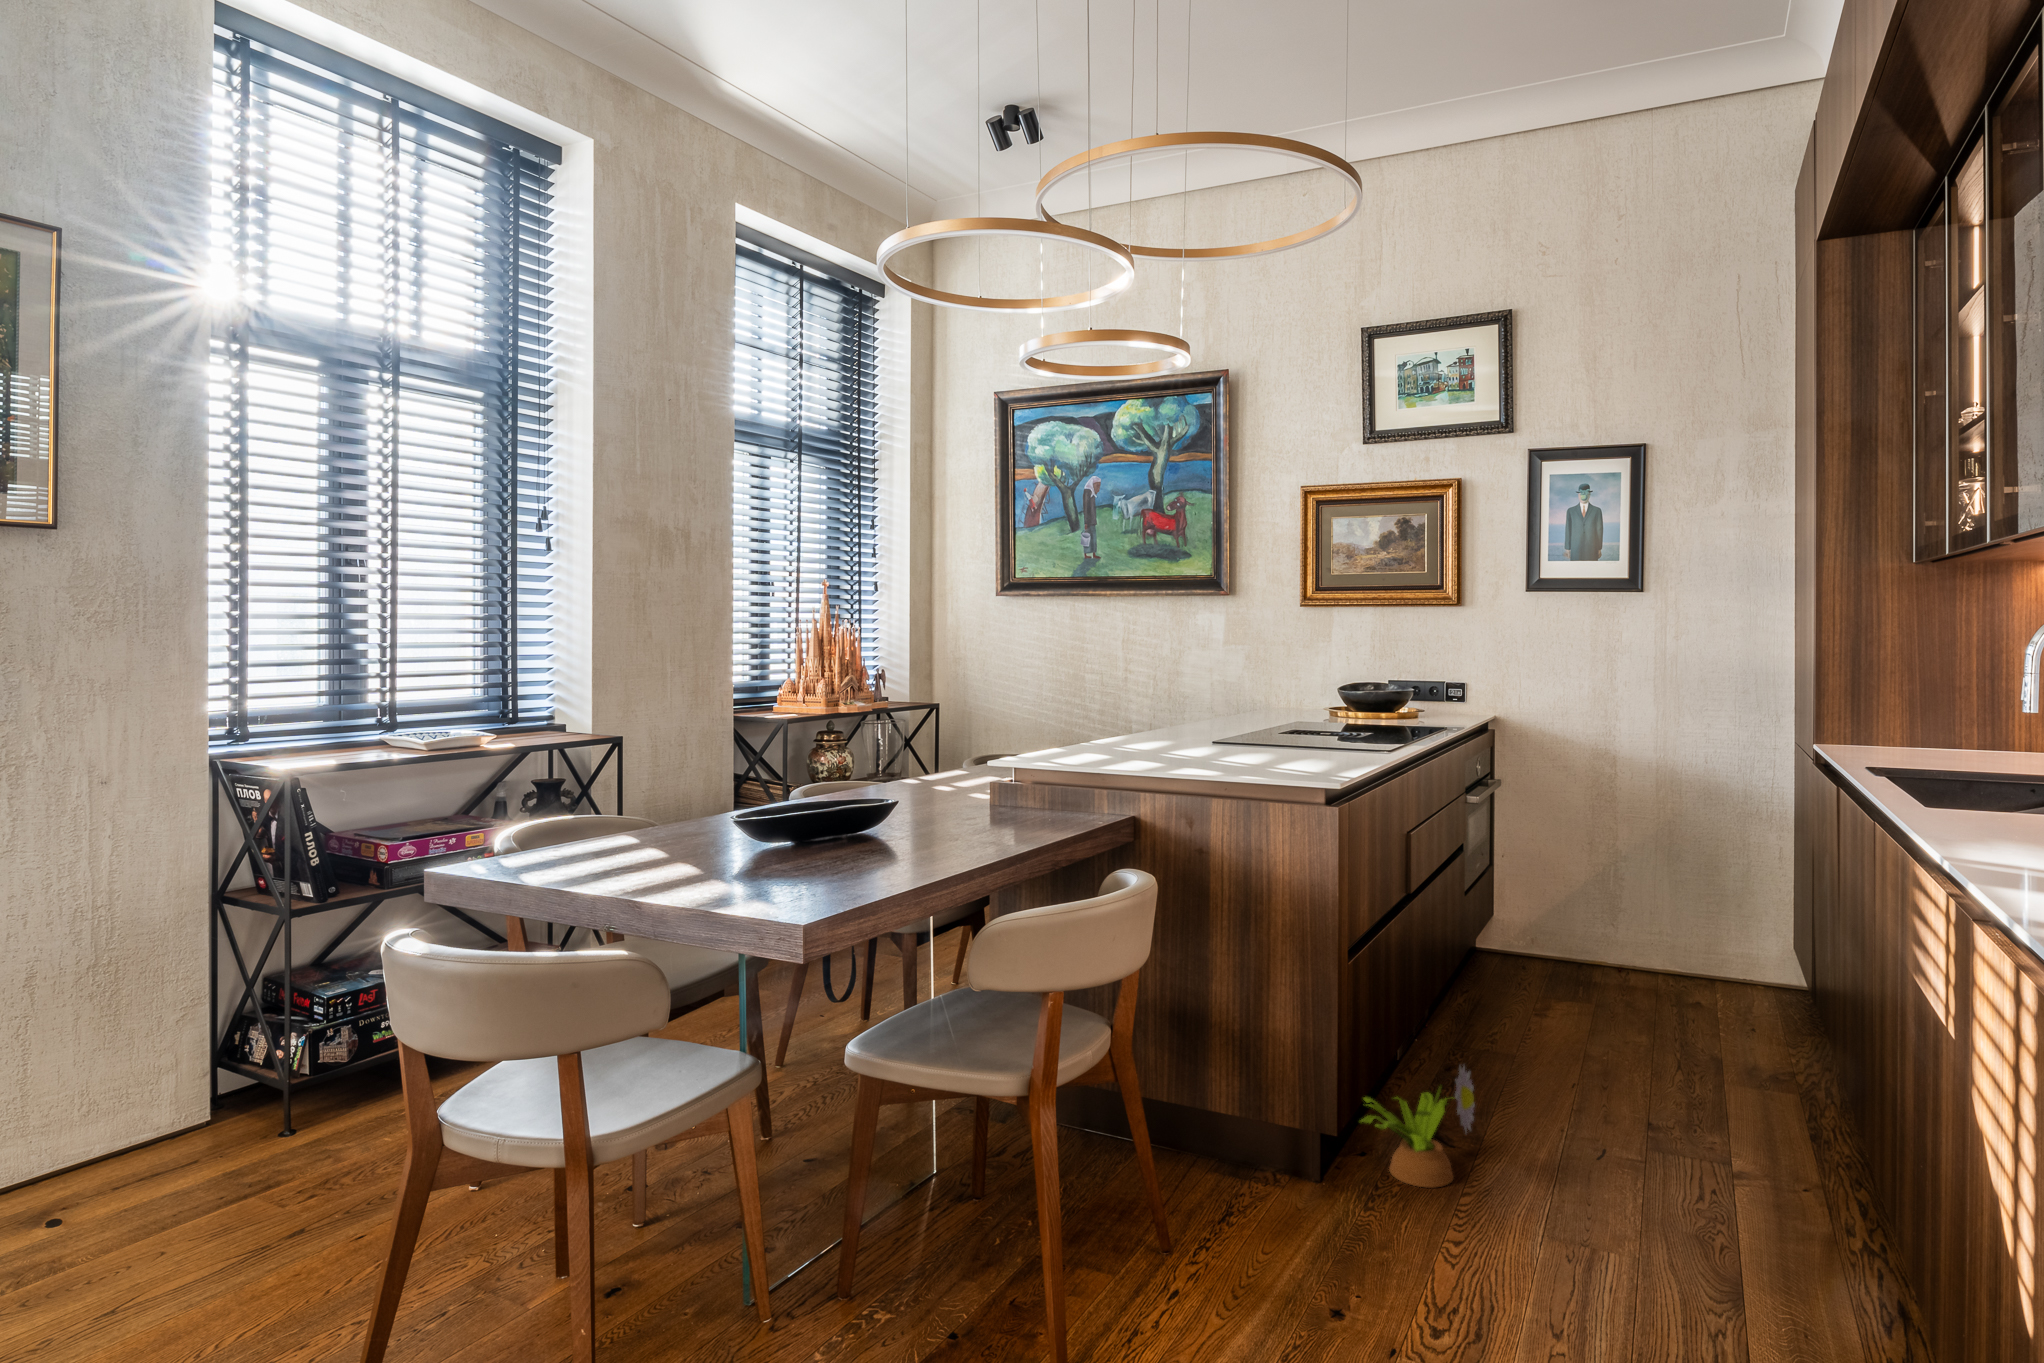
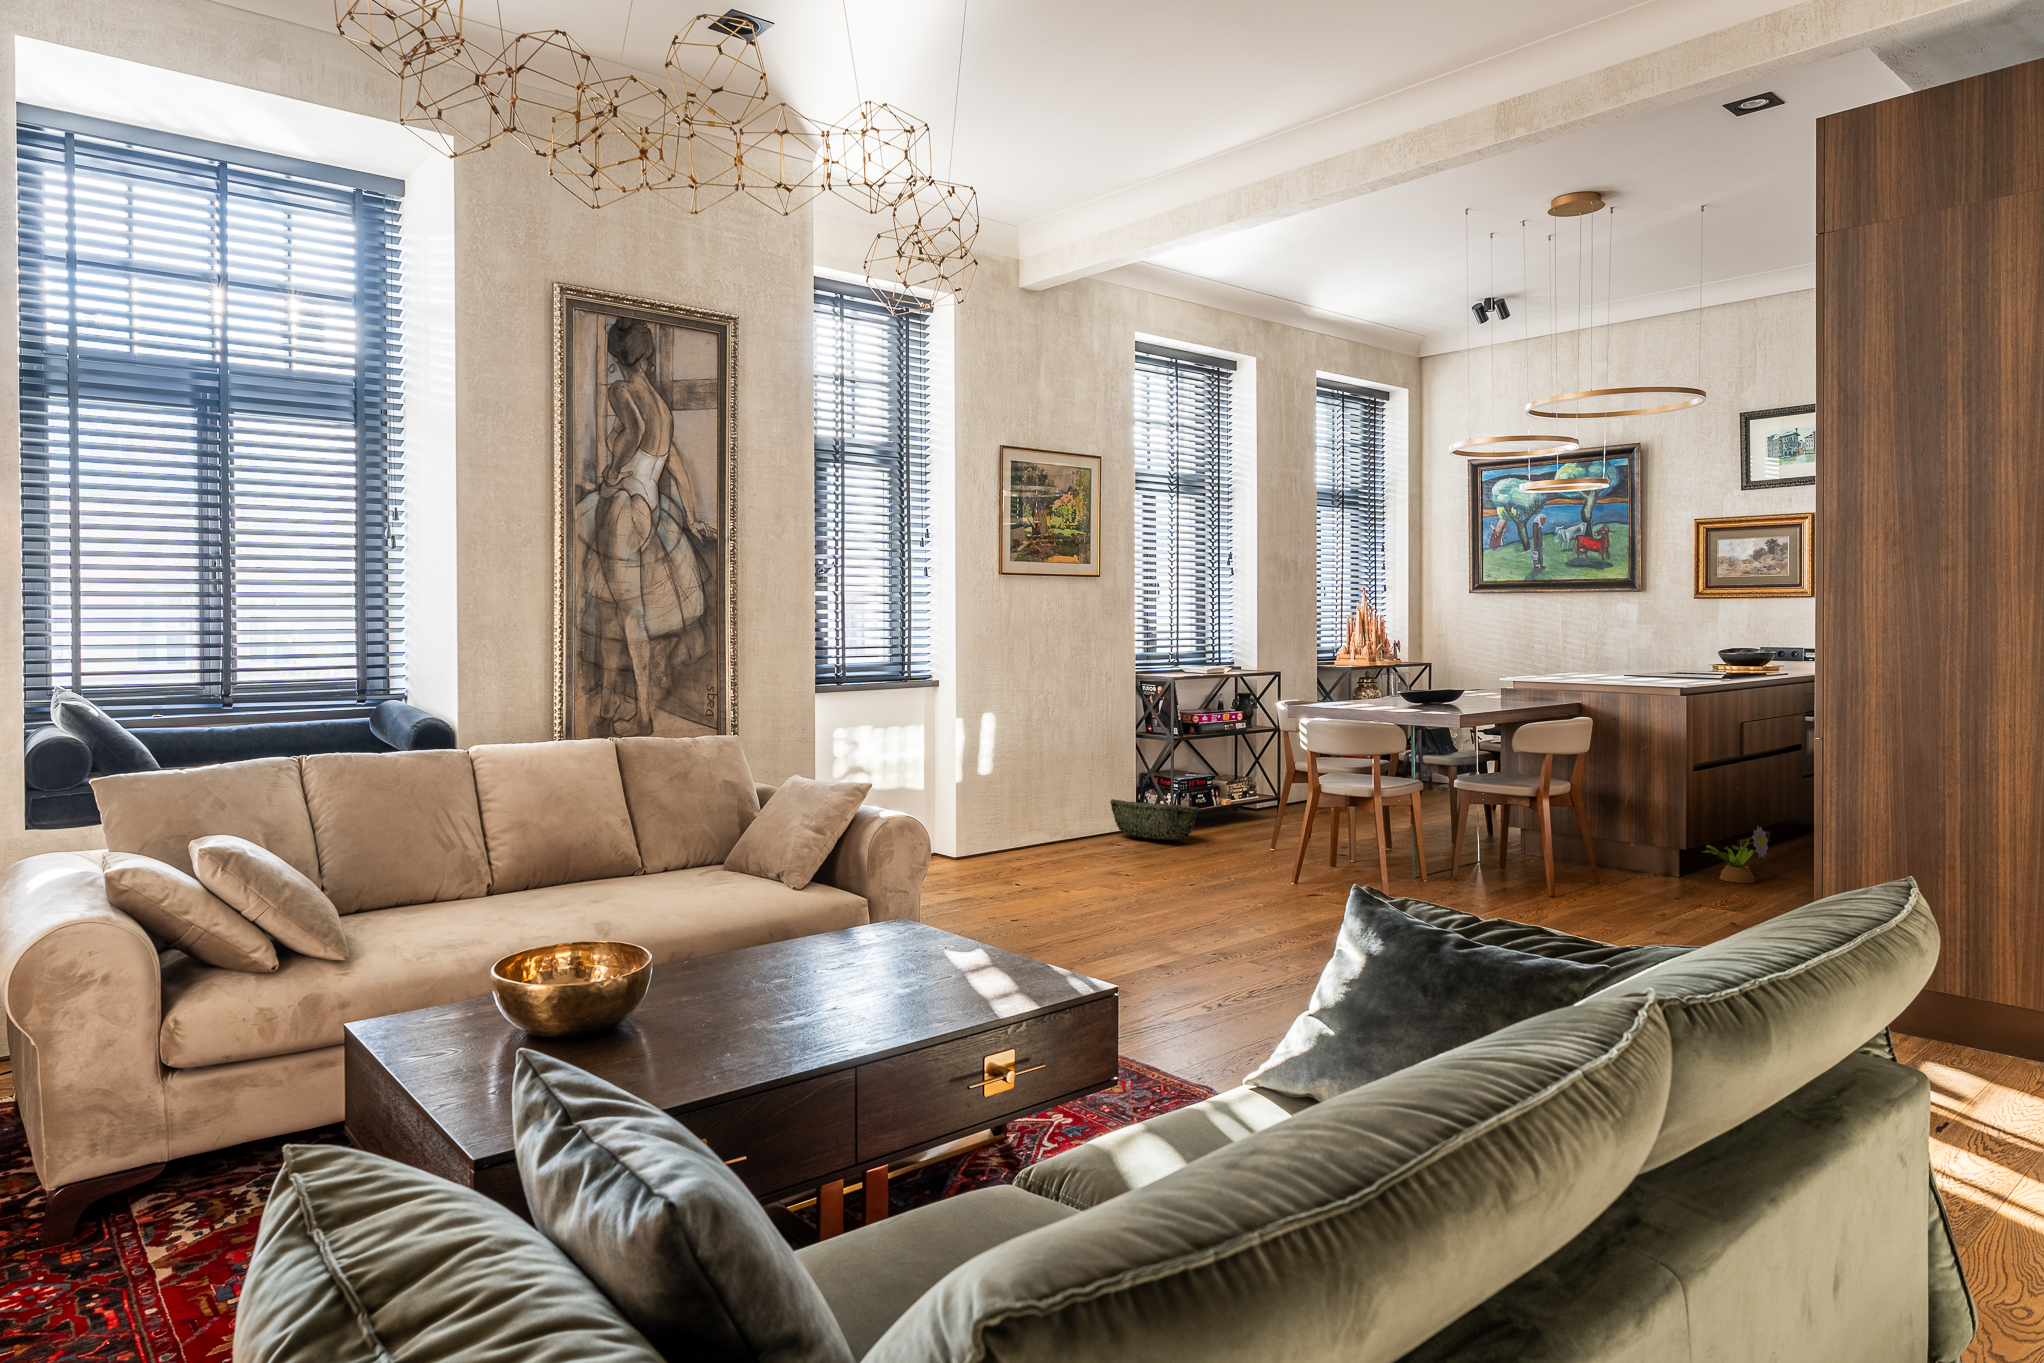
woven basket: none [72,1065,307,1194] -> present [1110,799,1198,841]

